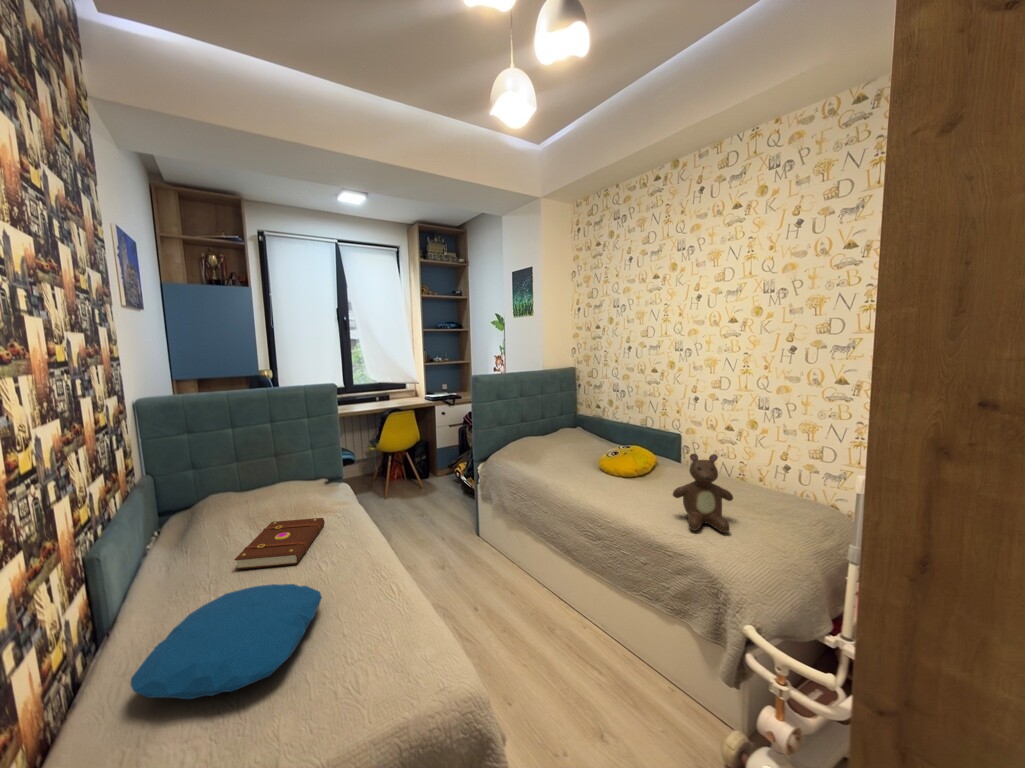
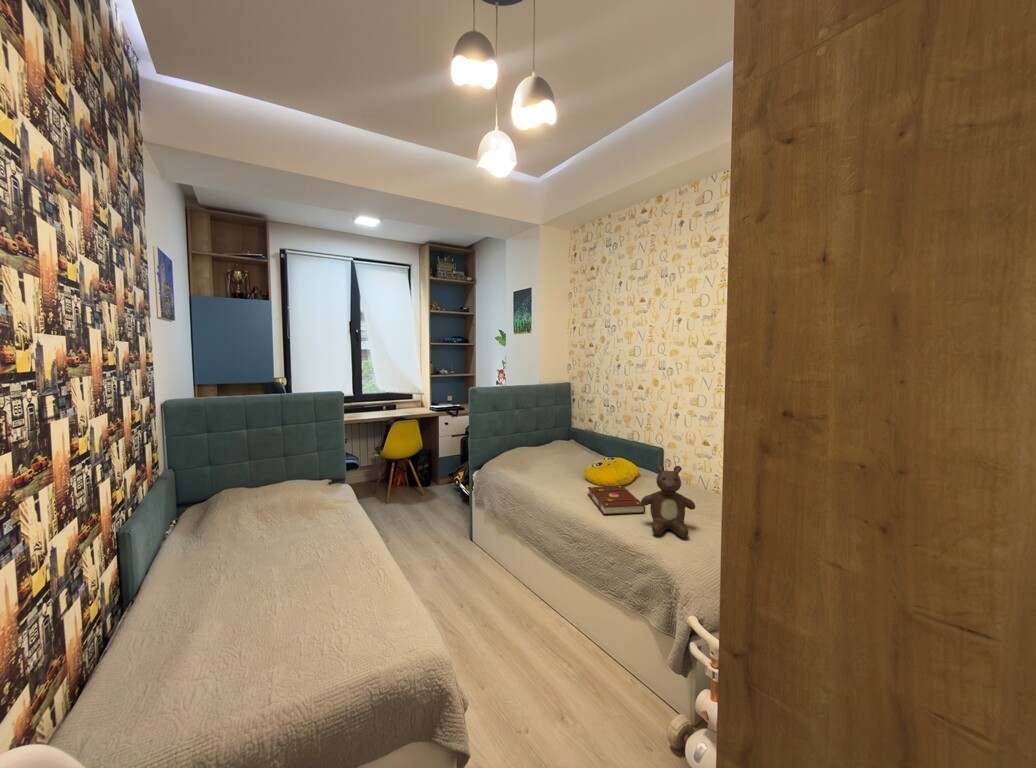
book: present [235,518,325,570] -> present [587,486,645,515]
pillow: present [131,584,322,699] -> none [156,562,316,644]

